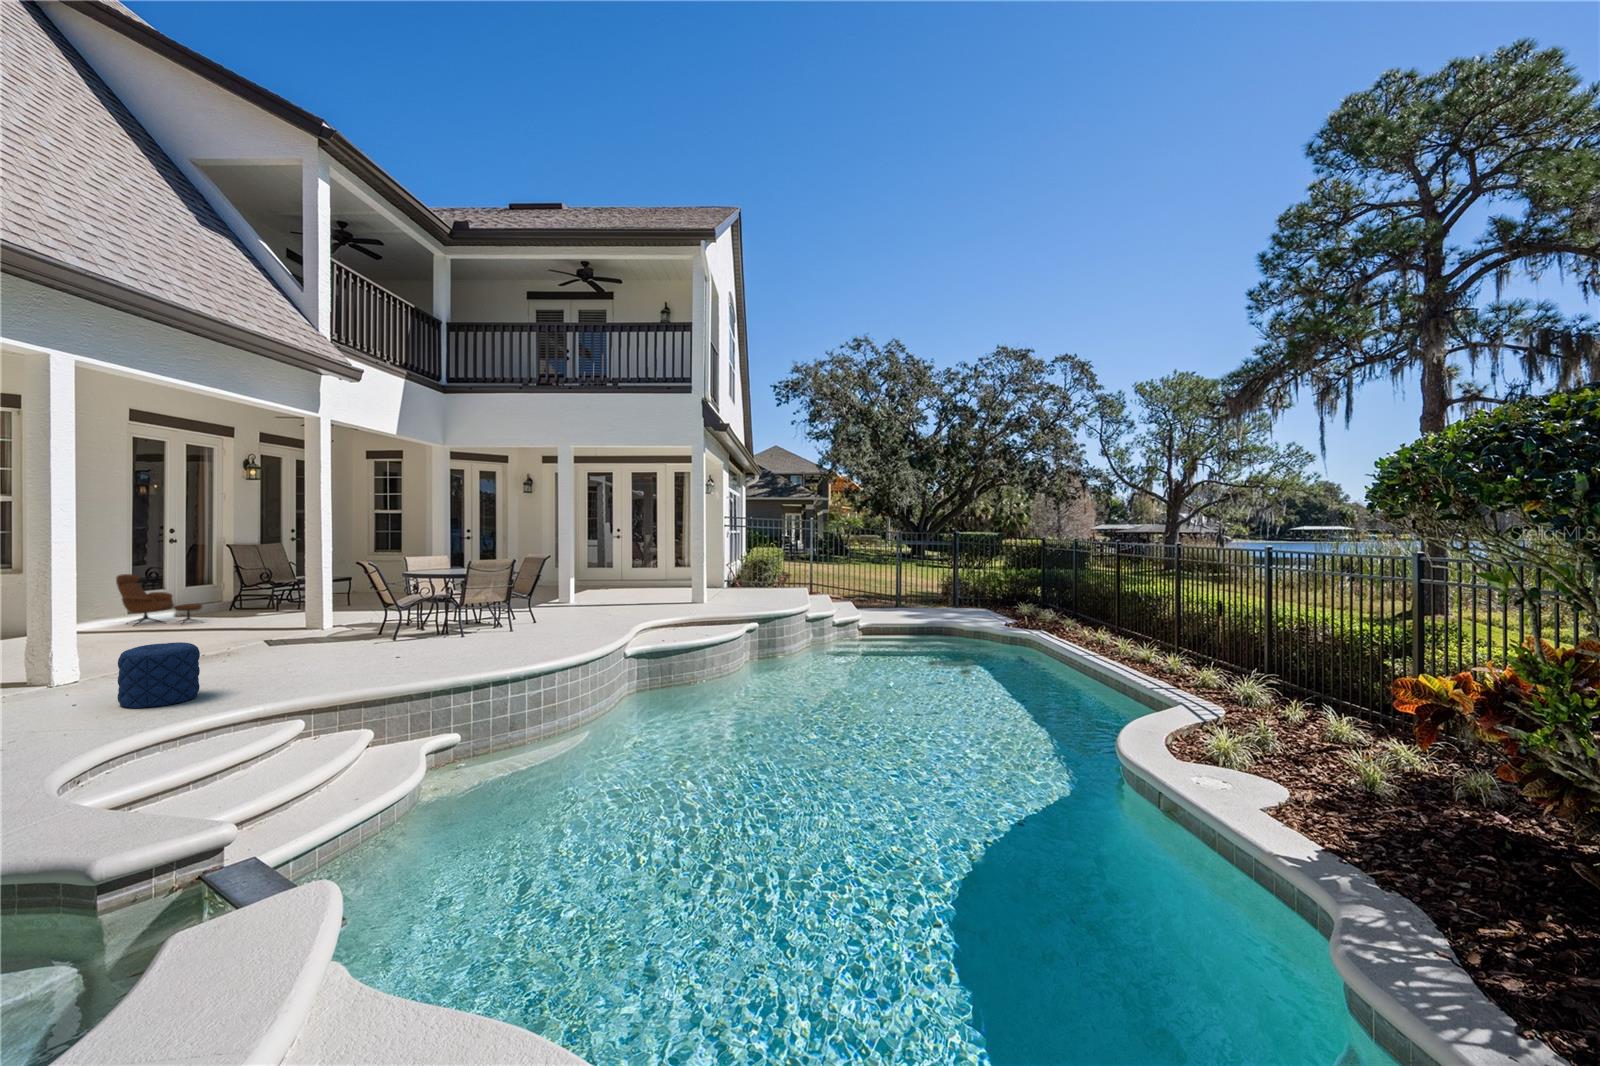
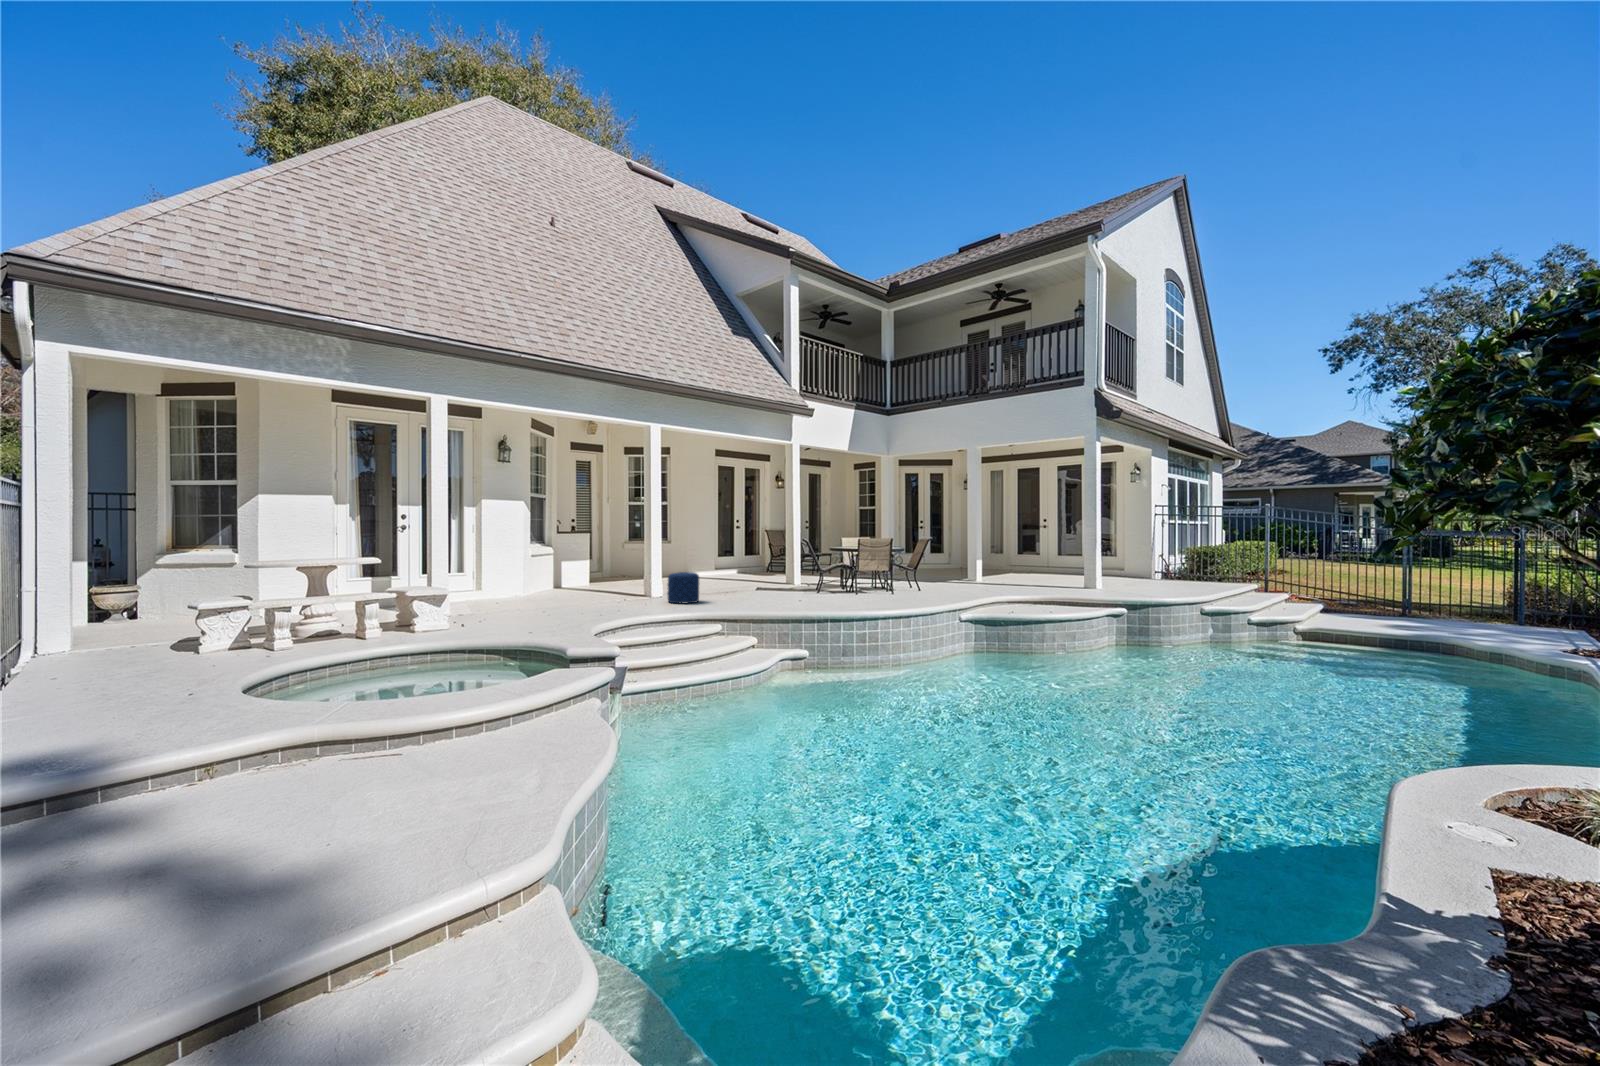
lounge chair: present [116,574,202,624] -> none [710,546,746,577]

